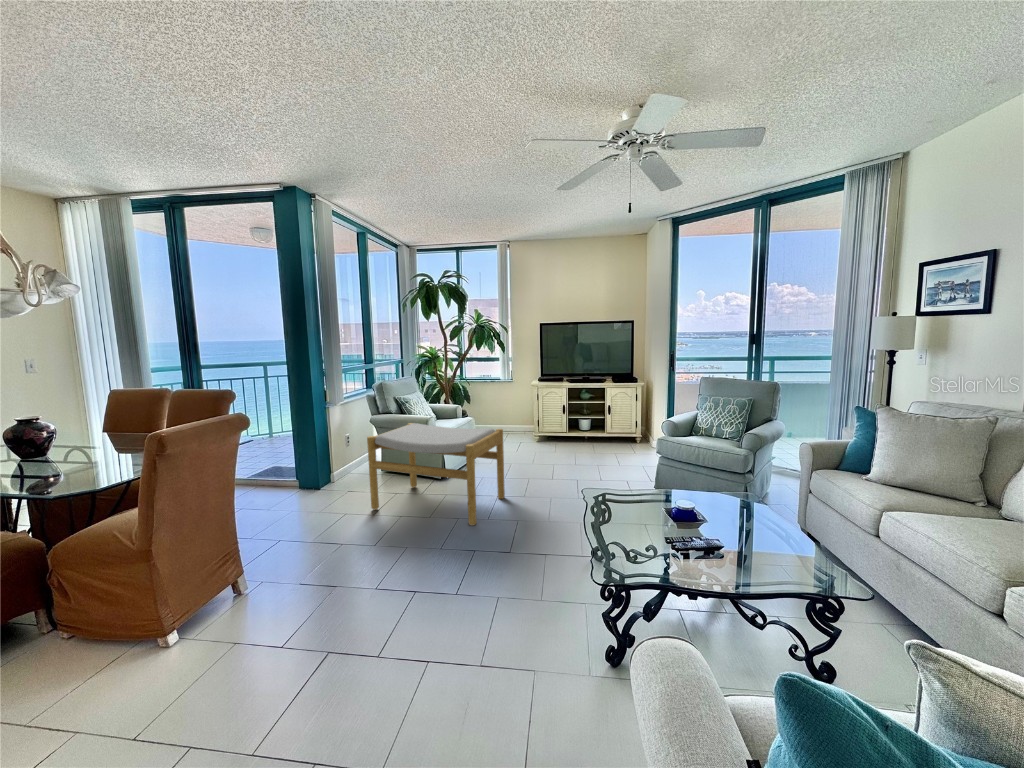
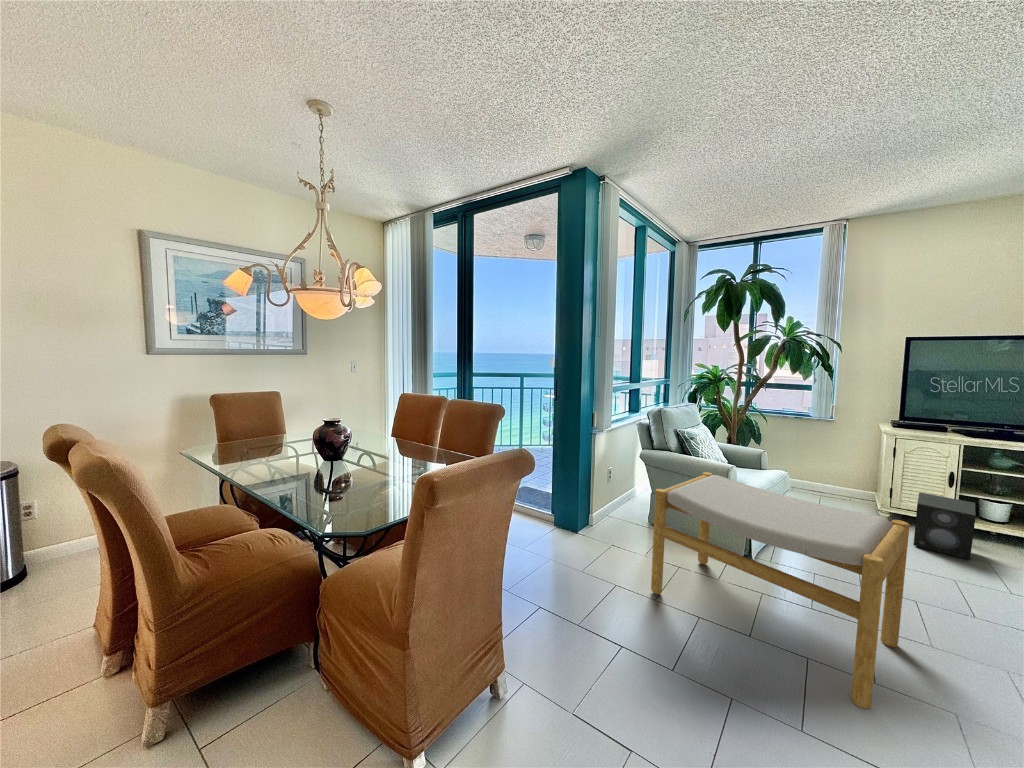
speaker: none [541,419,568,453] -> present [914,492,976,560]

